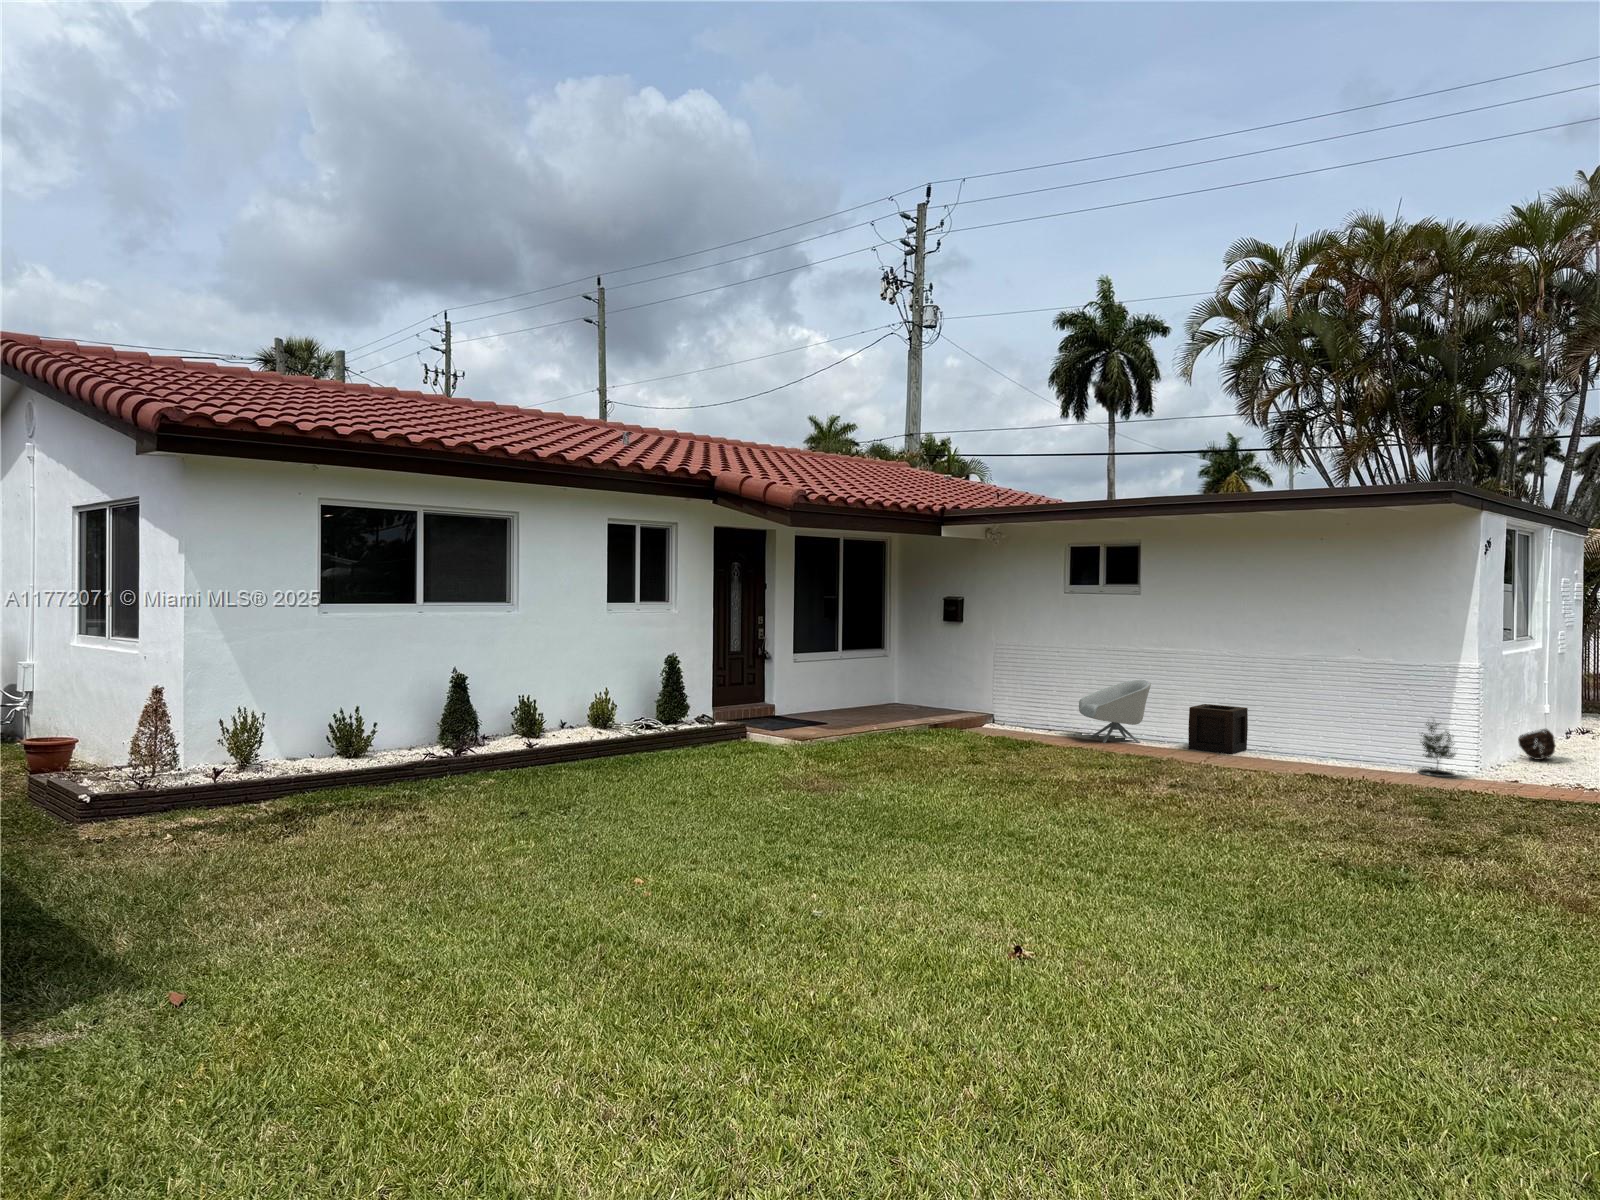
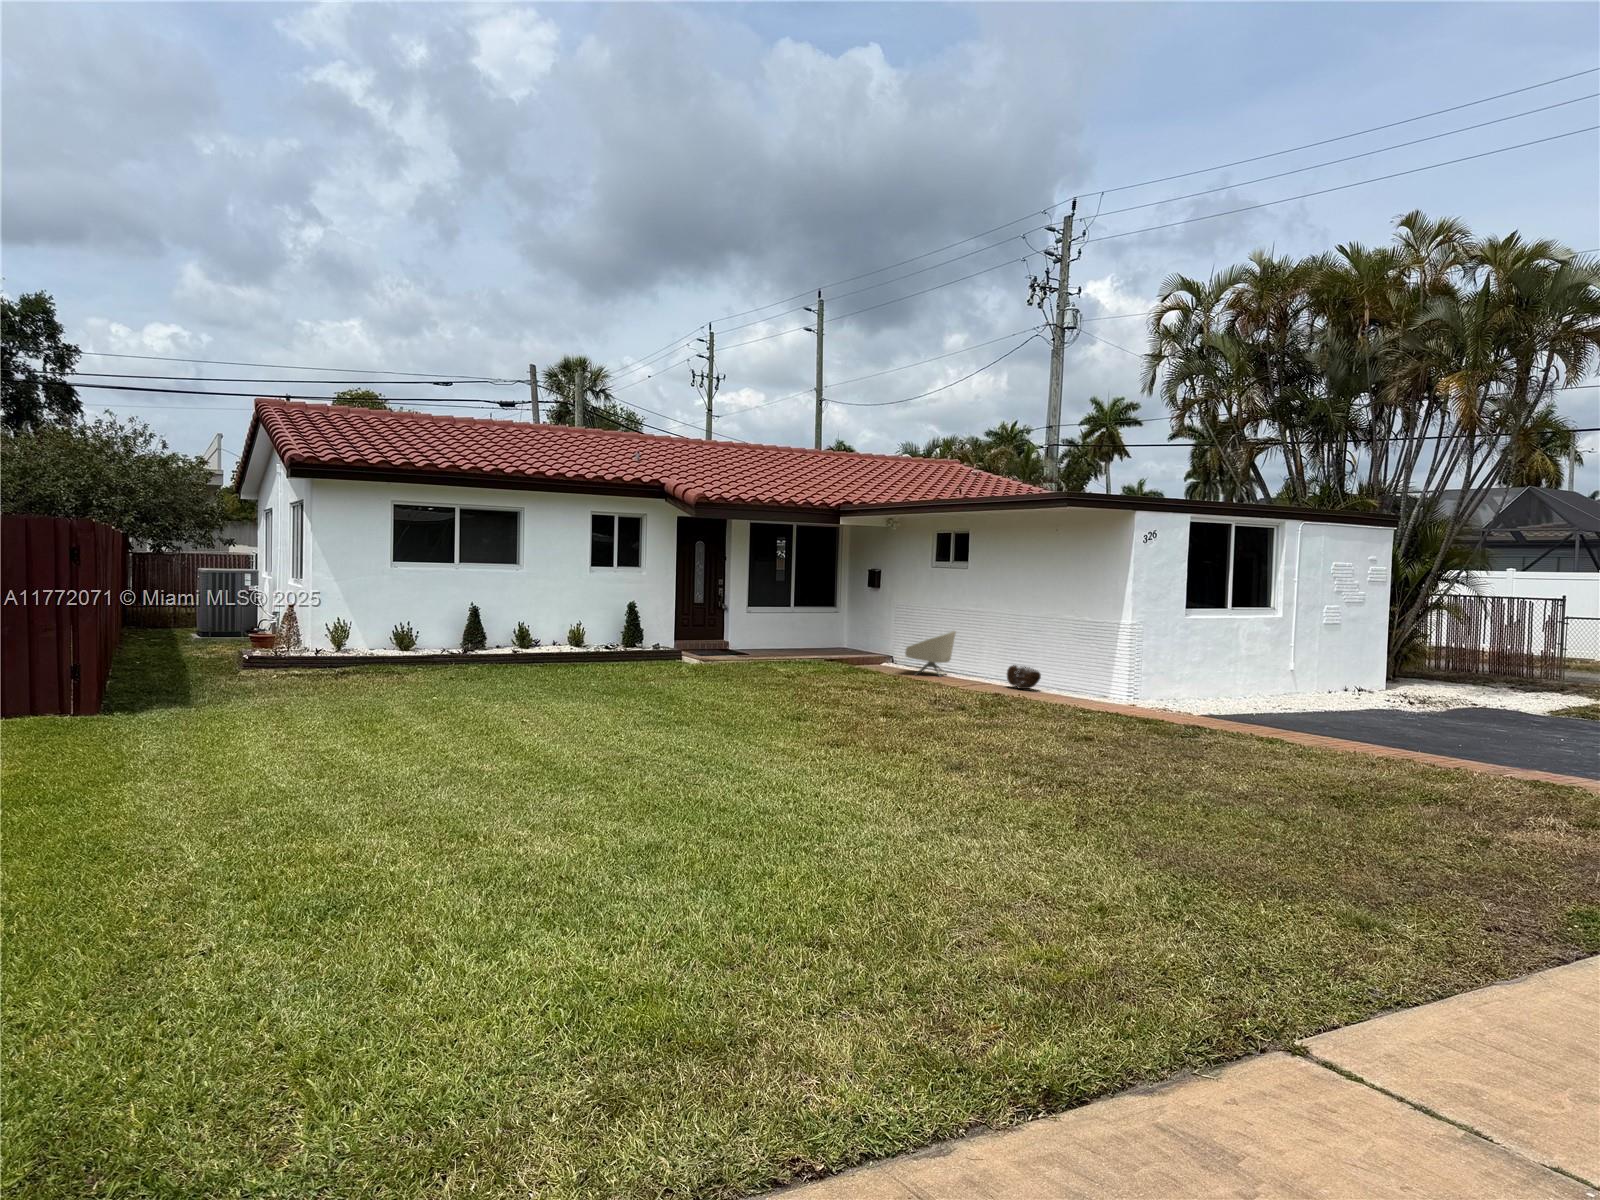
wooden crate: present [1188,704,1248,755] -> none [959,649,1005,684]
potted tree: present [1418,723,1455,777] -> none [1060,655,1092,701]
basket: present [1518,729,1555,760] -> present [1007,665,1041,689]

